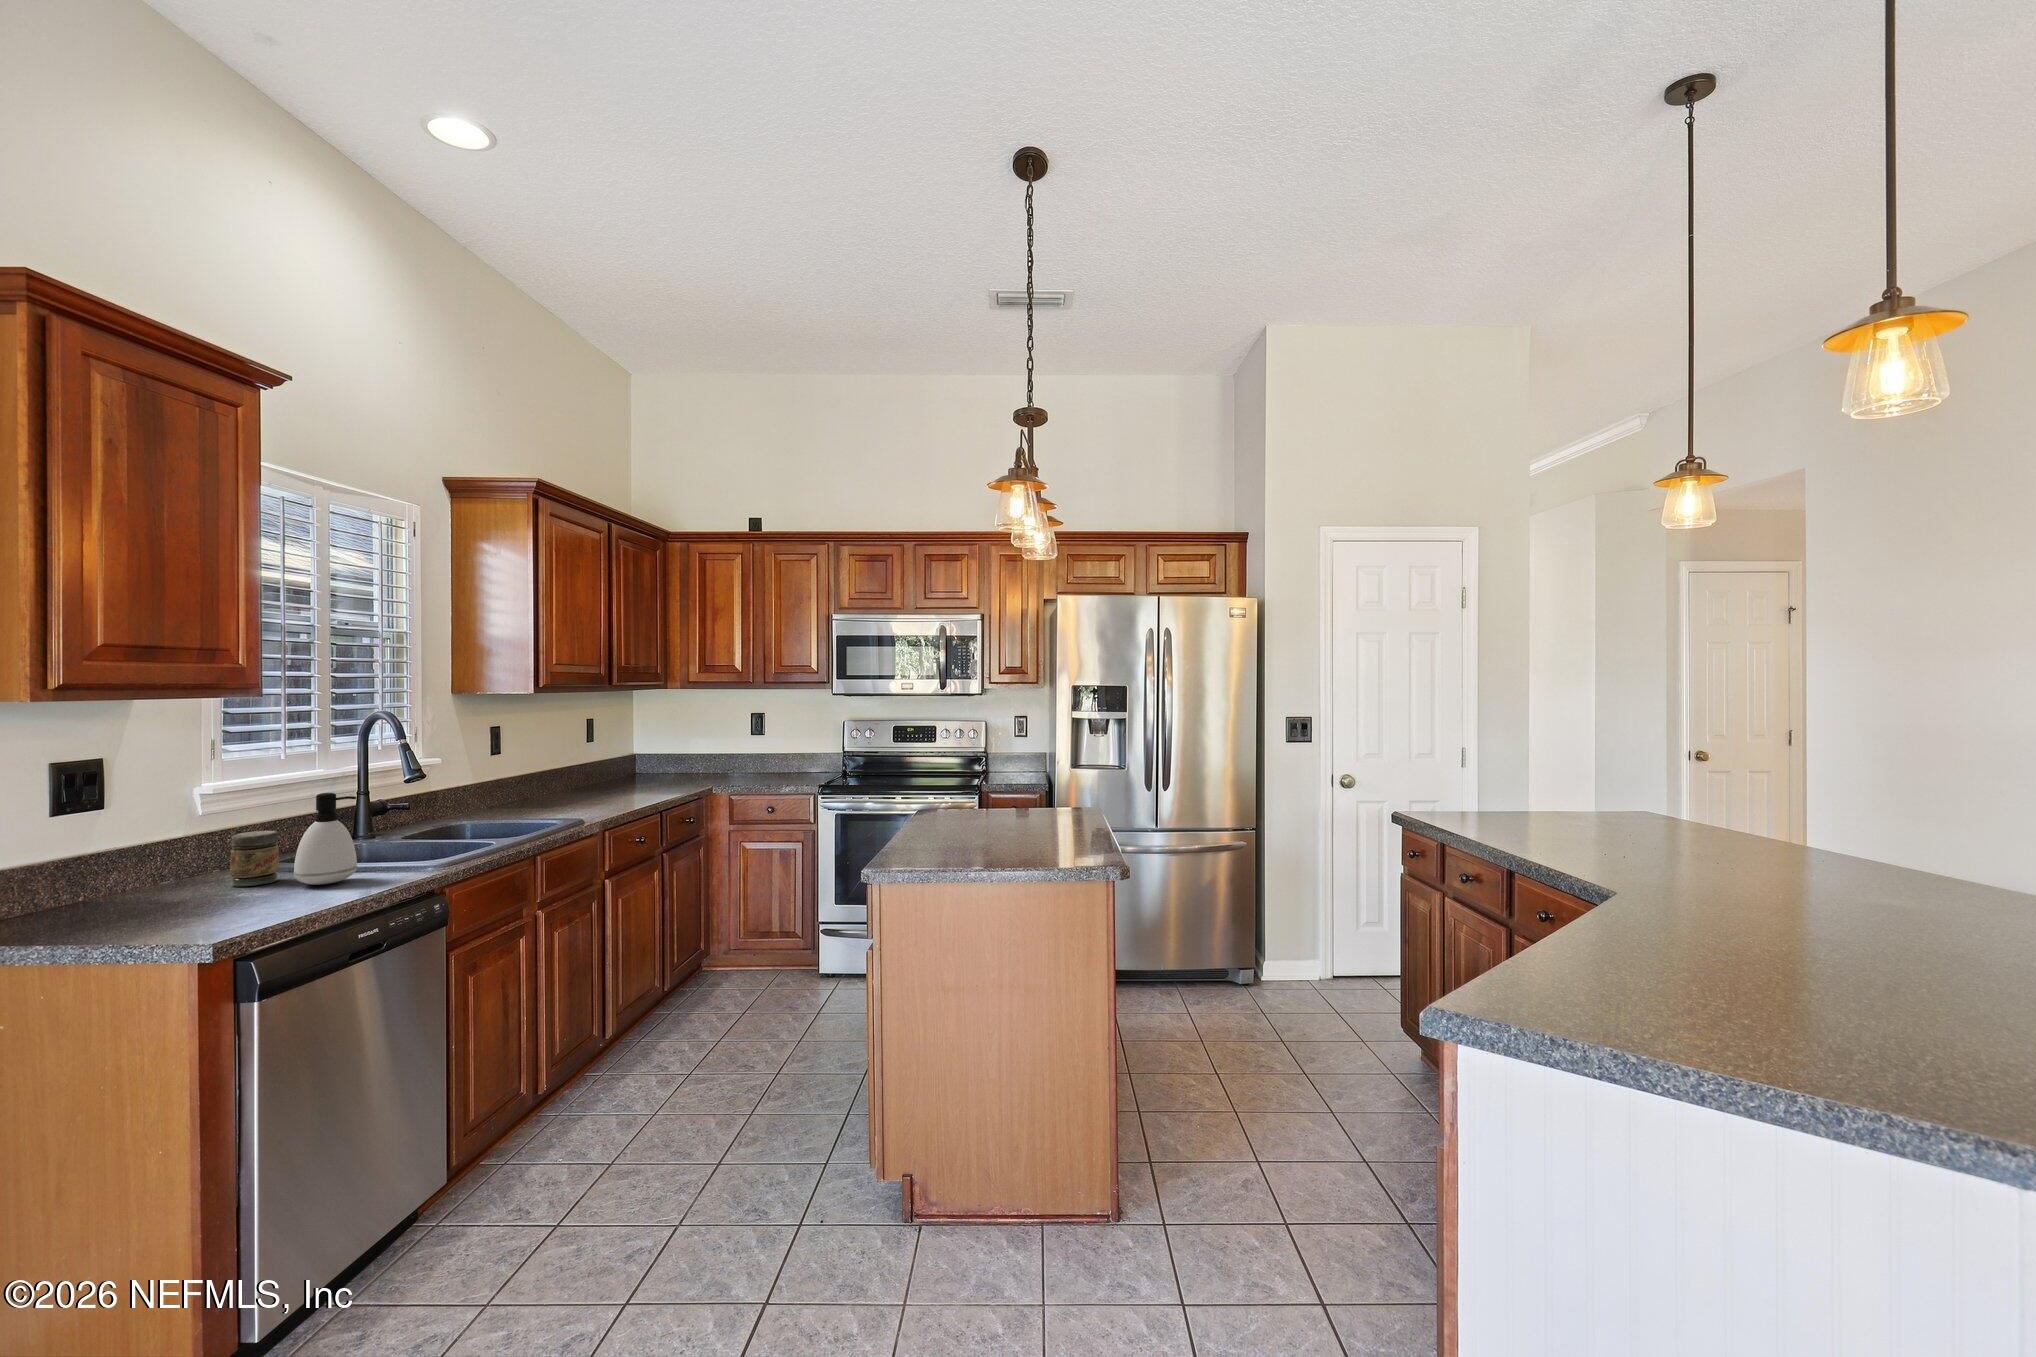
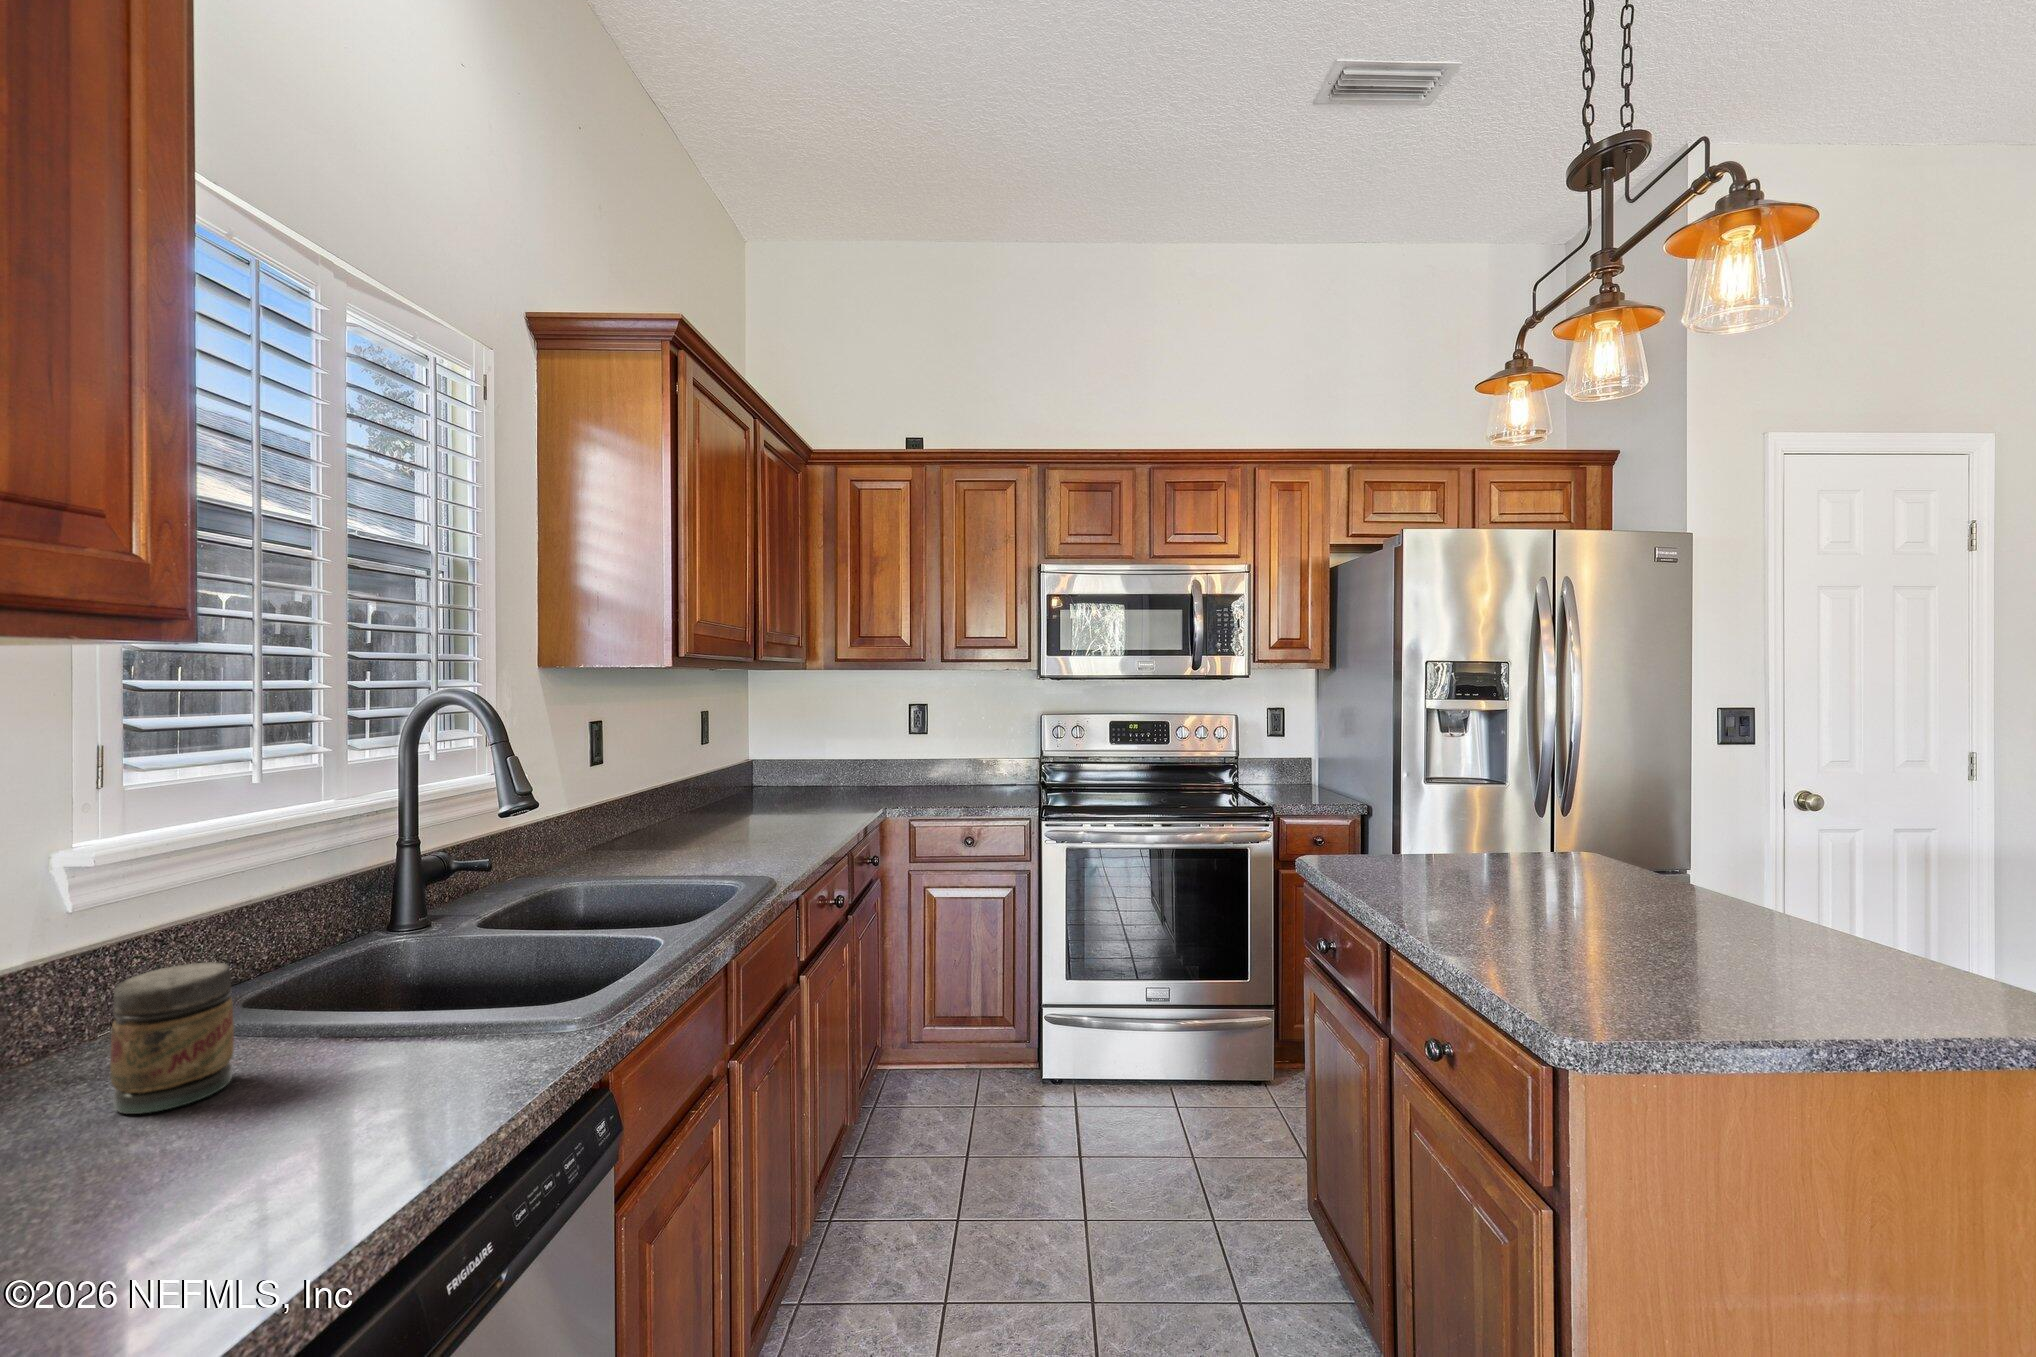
soap dispenser: present [294,793,357,885] -> none [267,877,418,1110]

